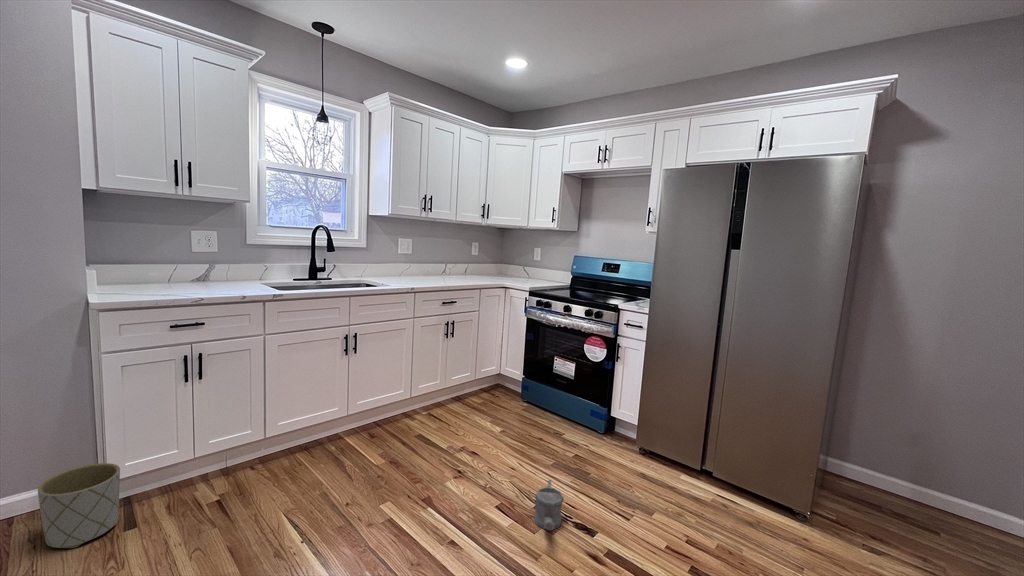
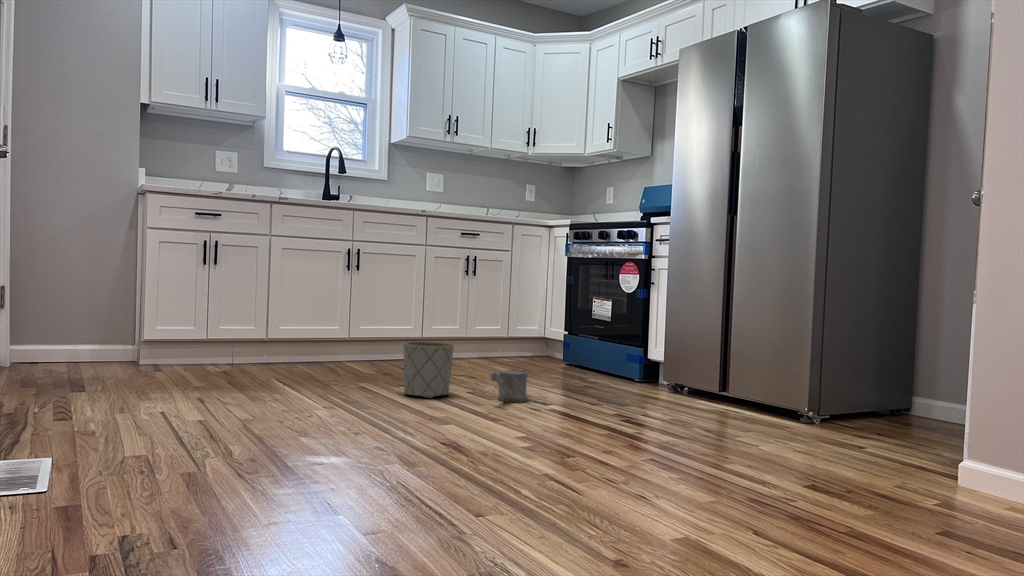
planter: present [38,463,120,548] -> present [404,341,454,398]

